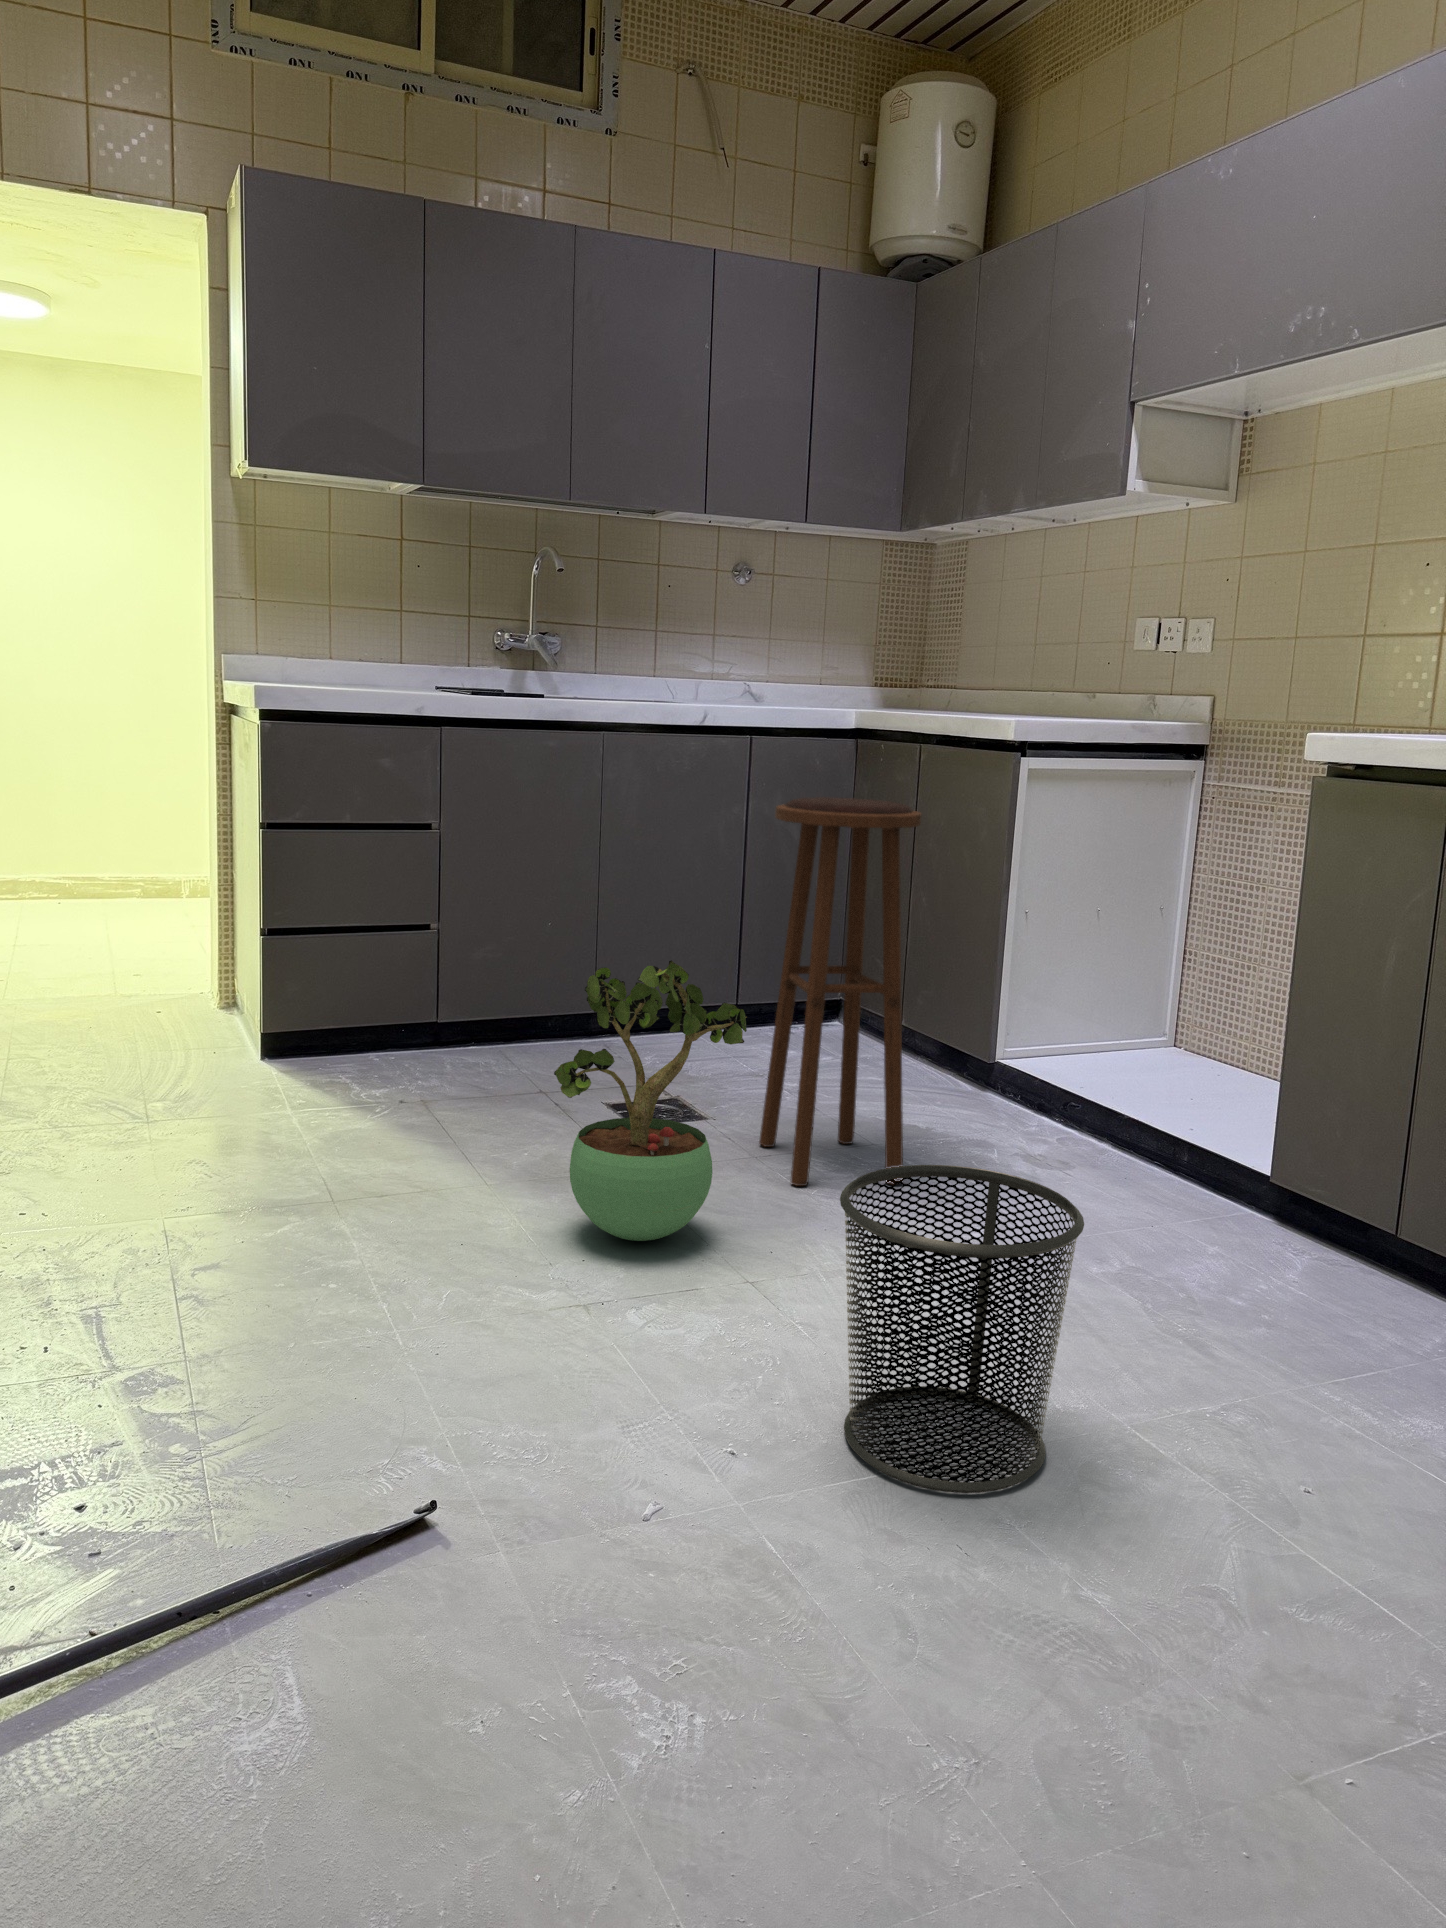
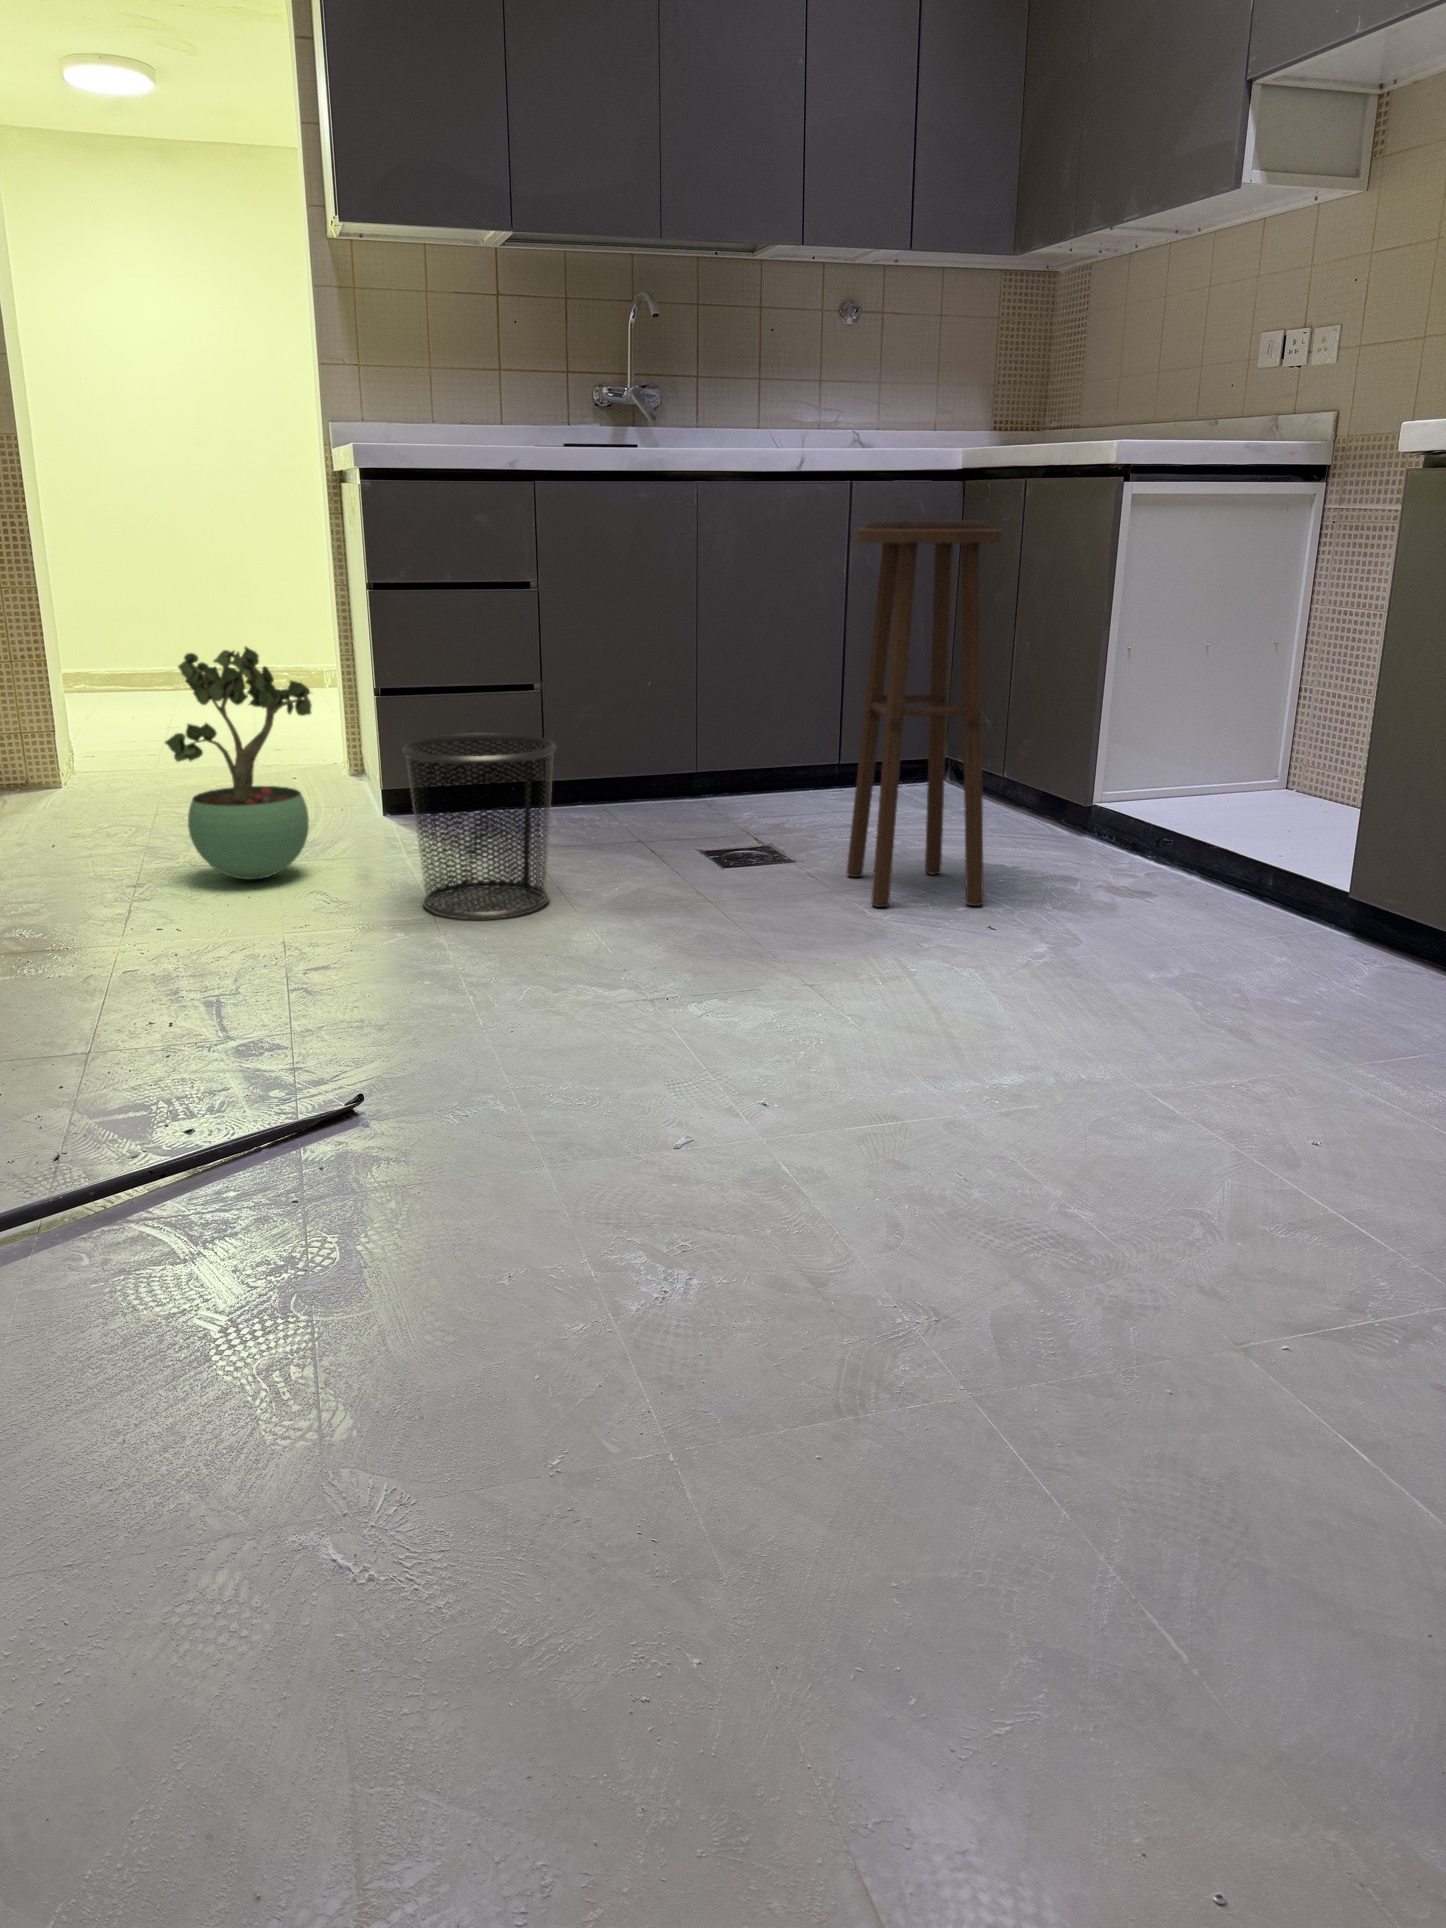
potted plant: present [554,960,747,1241] -> present [165,647,312,880]
waste bin: present [840,1165,1084,1493] -> present [402,733,556,919]

